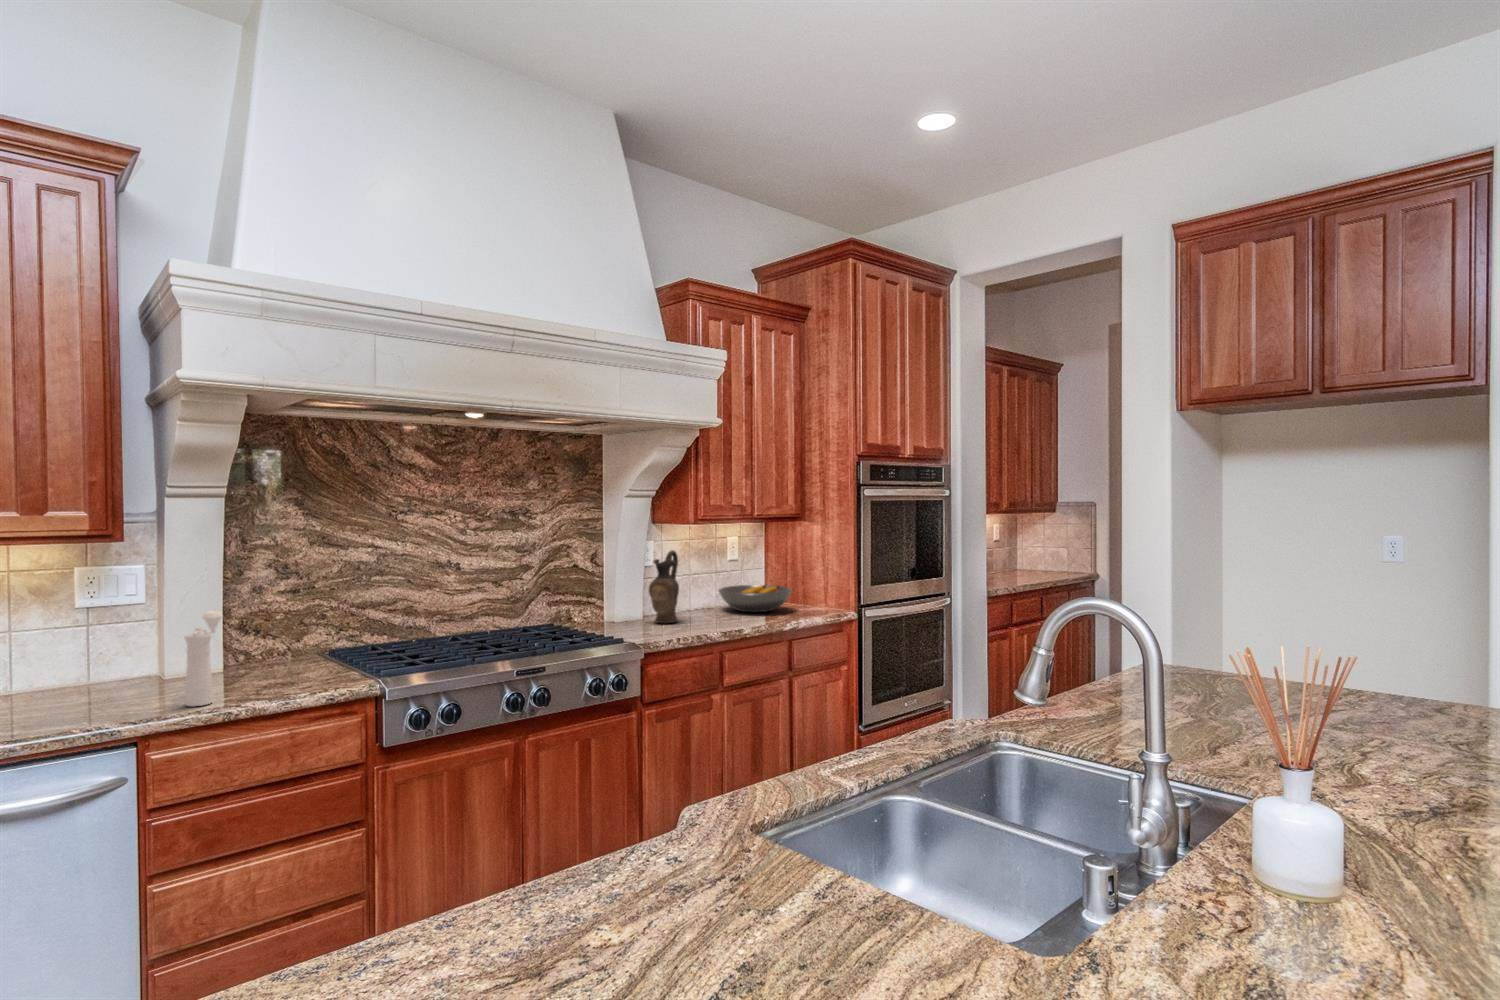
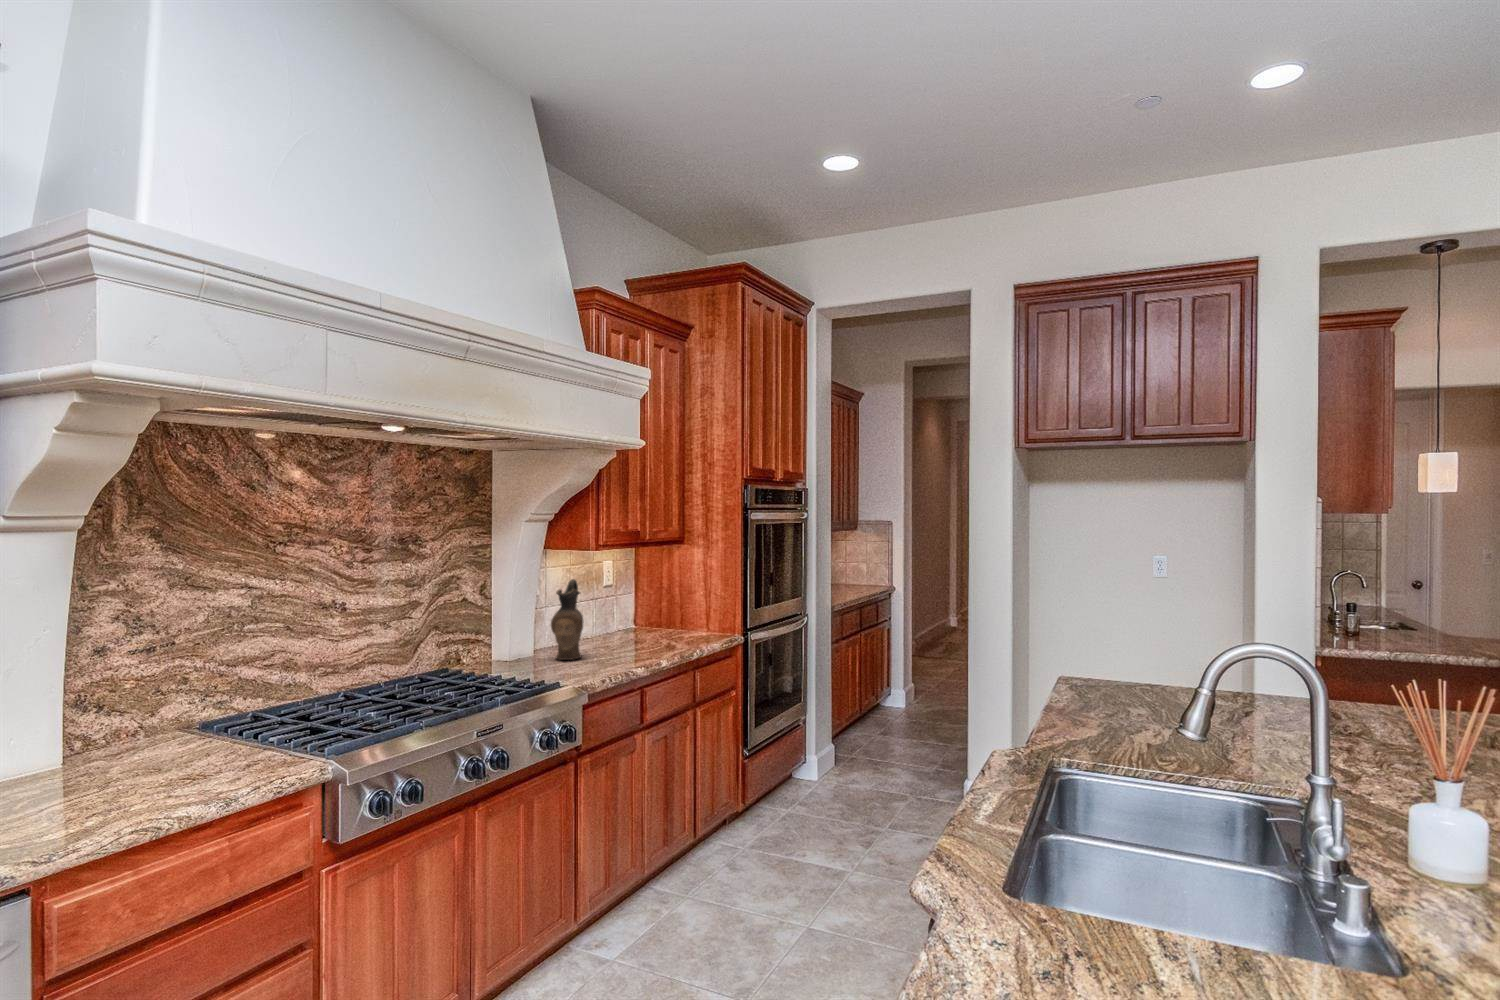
fruit bowl: present [719,585,792,612] -> none [604,612,683,642]
pepper mill: present [184,611,222,706] -> none [77,687,119,825]

